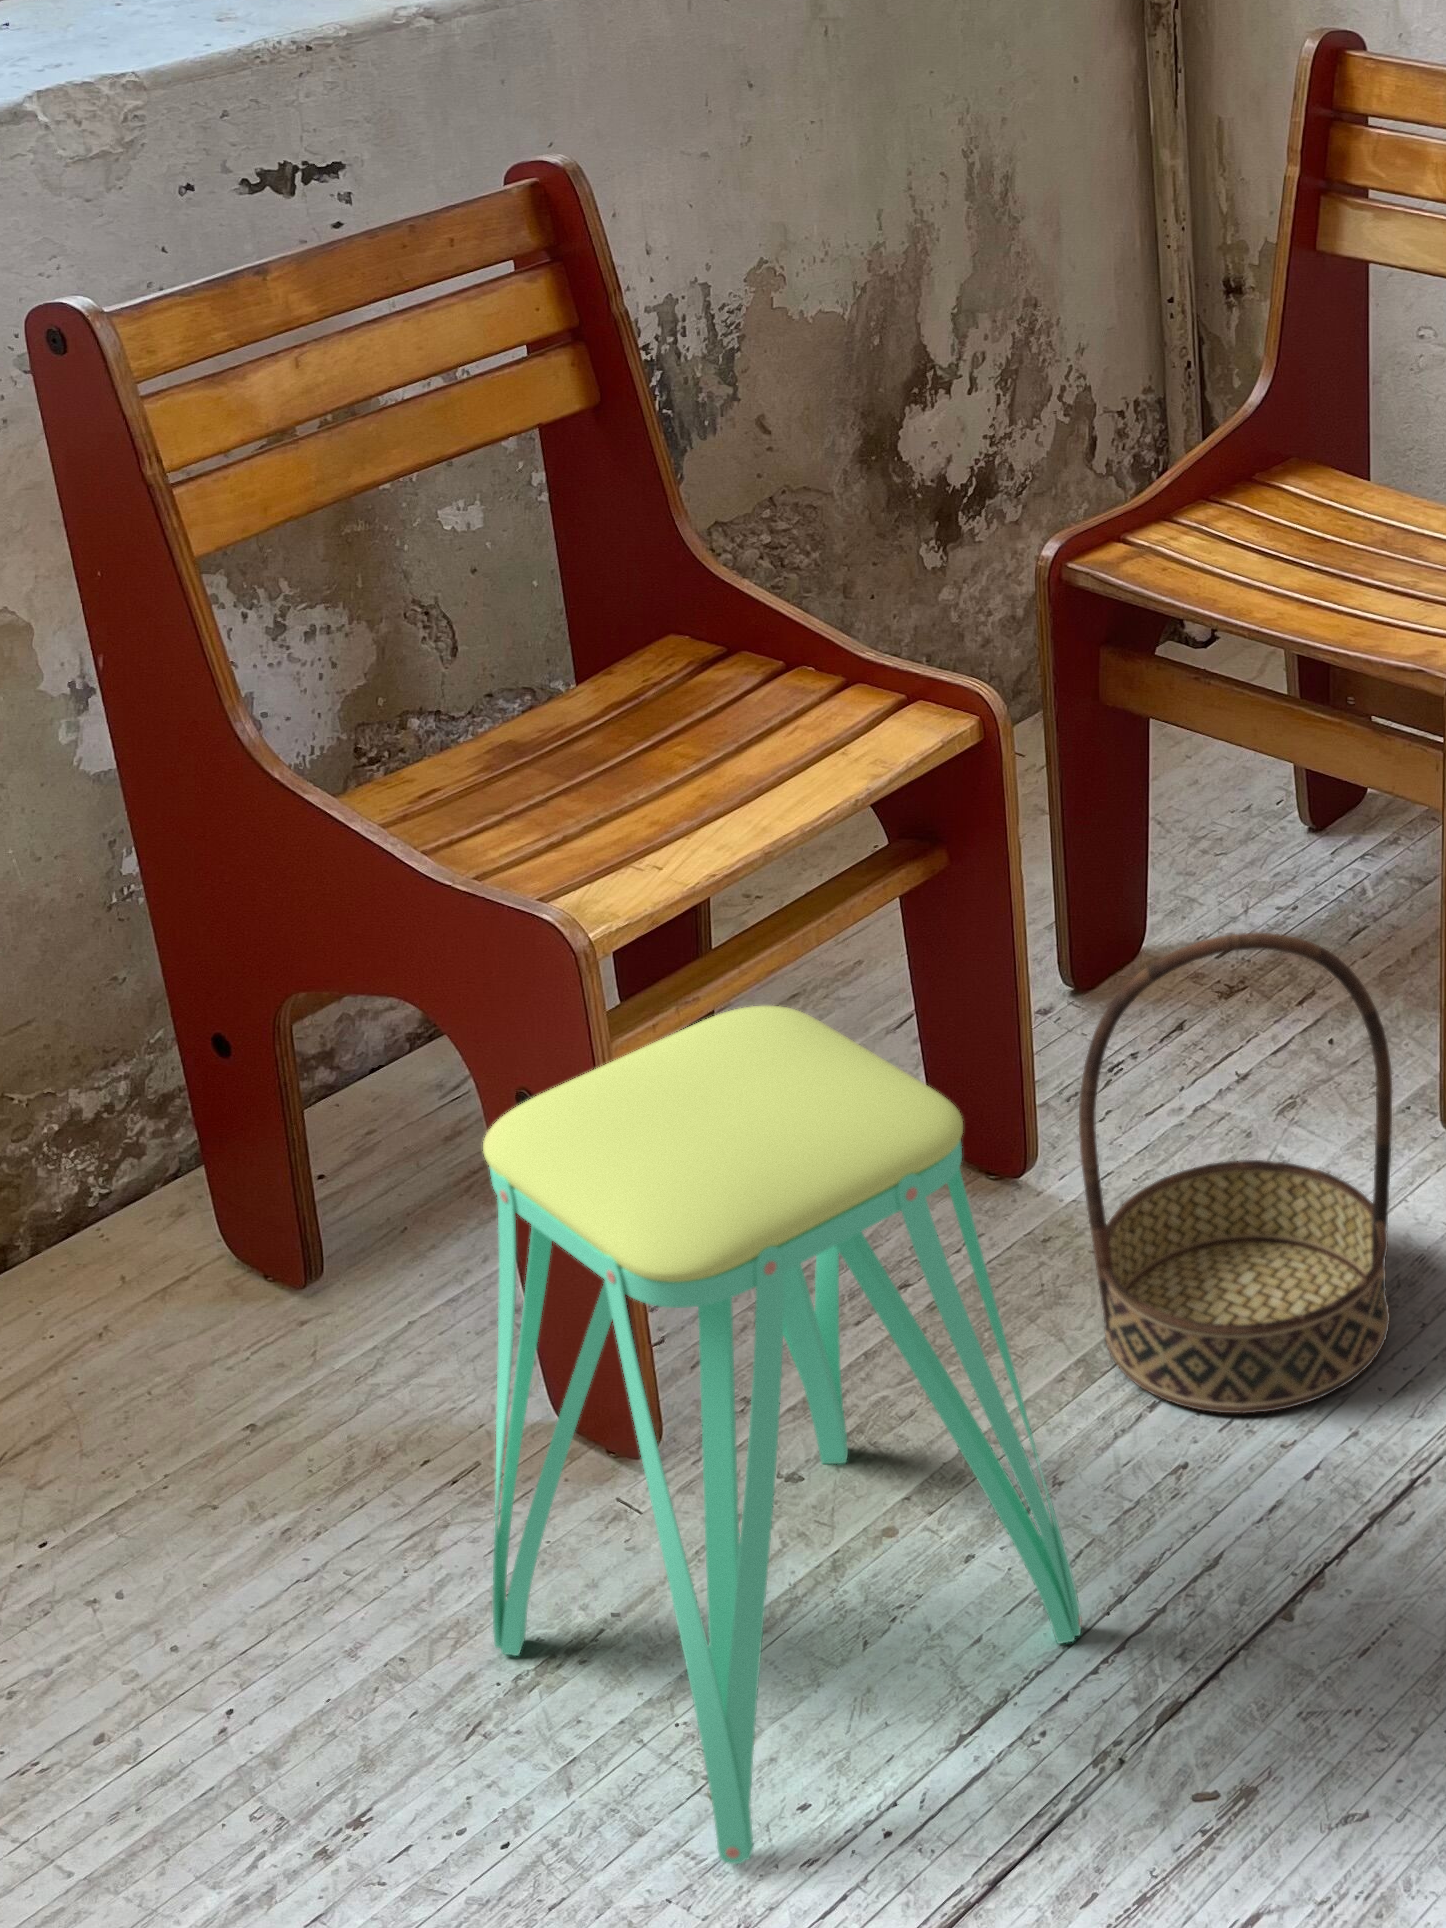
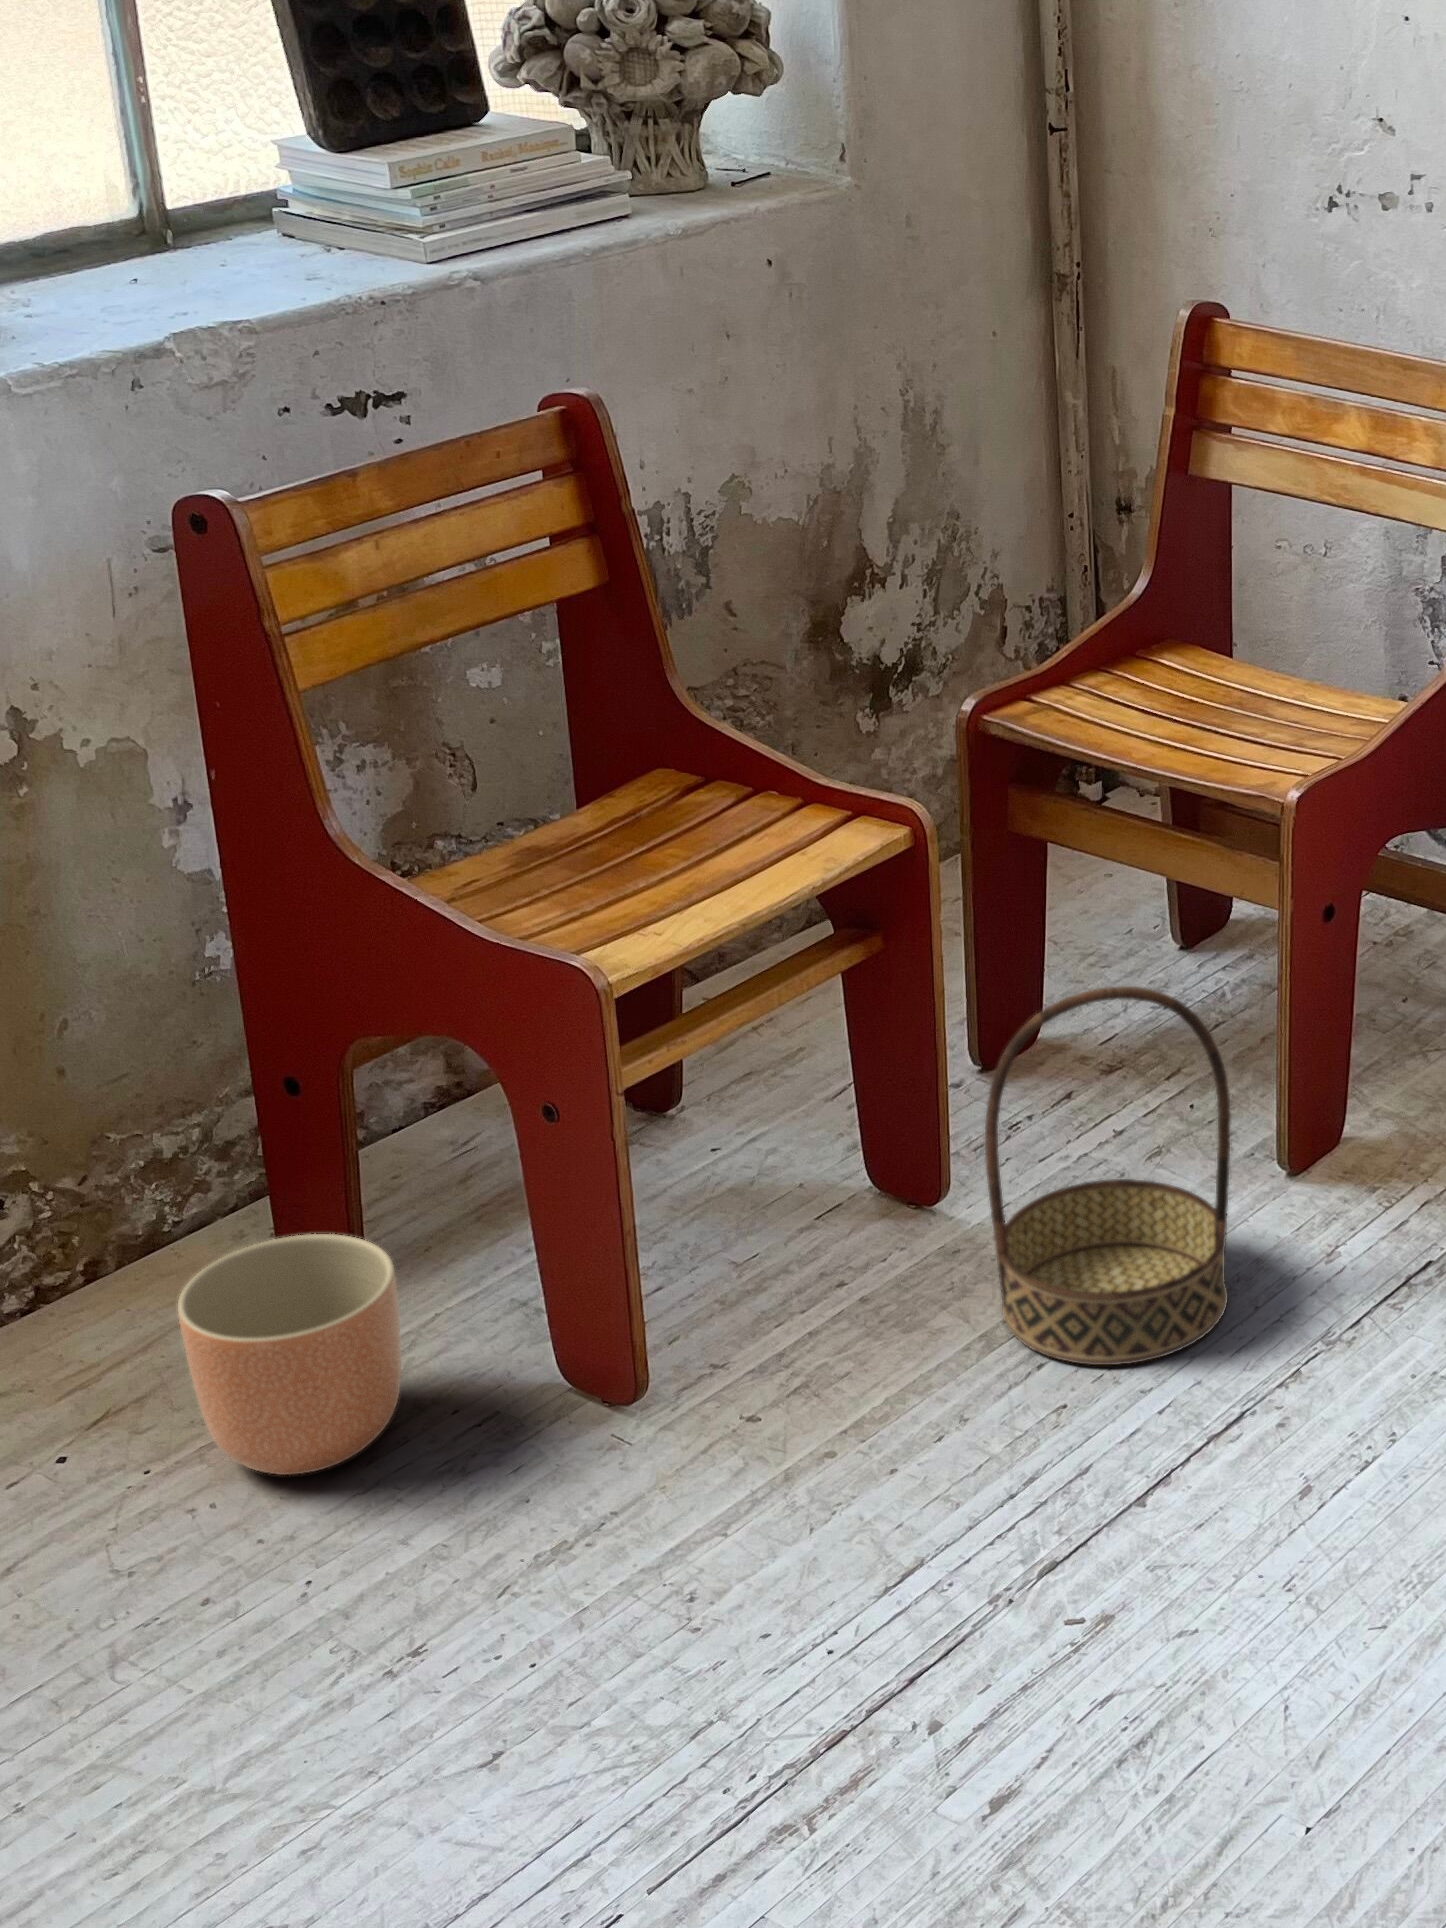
stool: present [483,1006,1082,1864] -> none [520,1027,981,1670]
planter: none [64,1248,351,1557] -> present [178,1234,401,1475]

